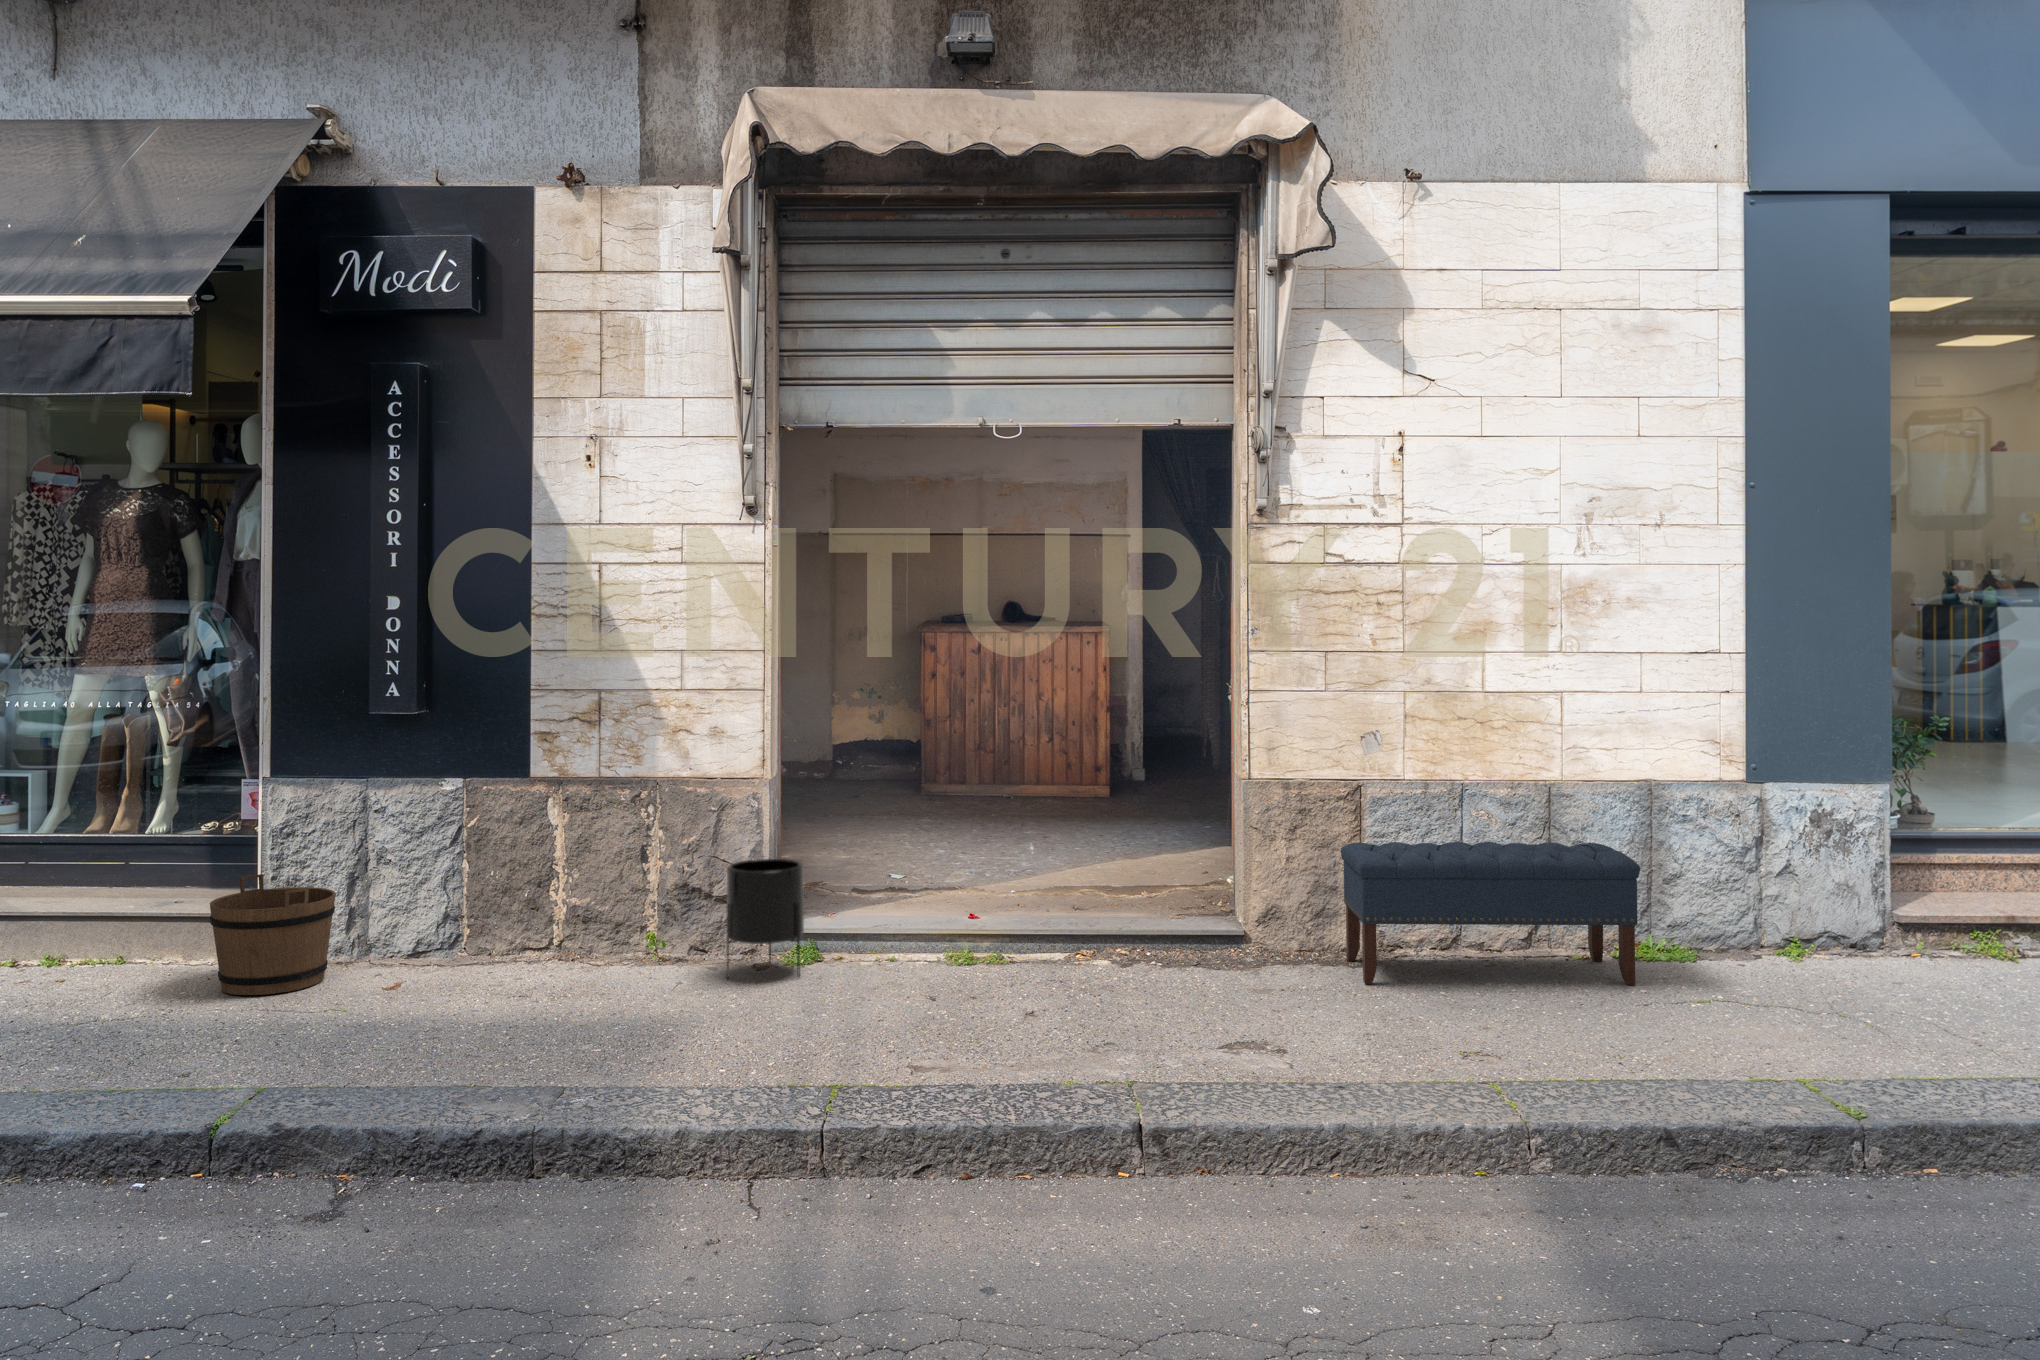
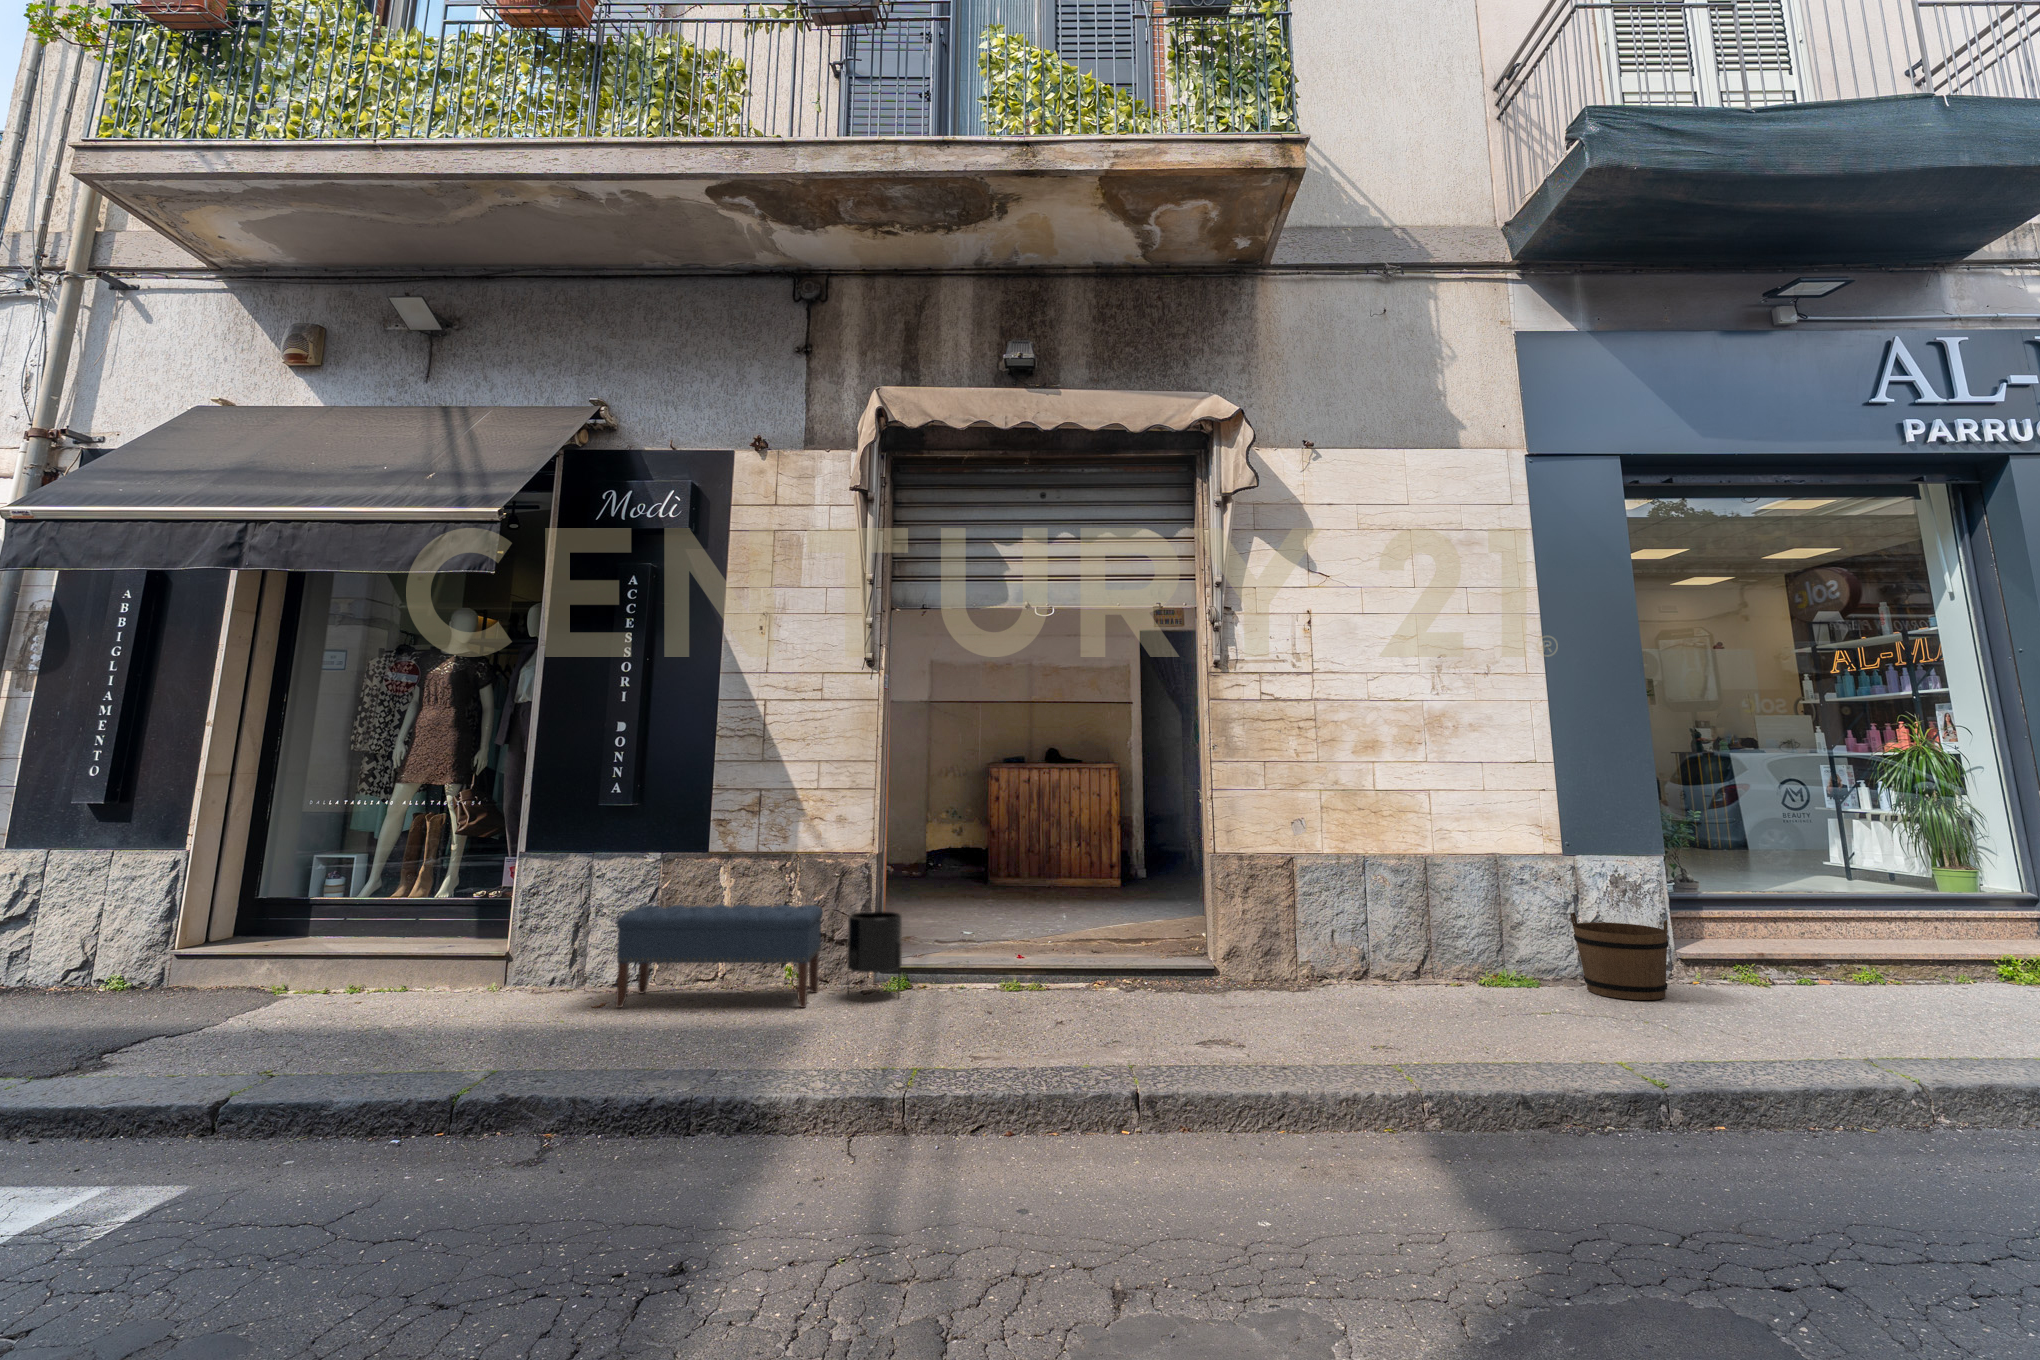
bench: present [1341,842,1640,985] -> present [616,904,823,1008]
bucket: present [210,874,336,995] -> present [1570,912,1669,1000]

